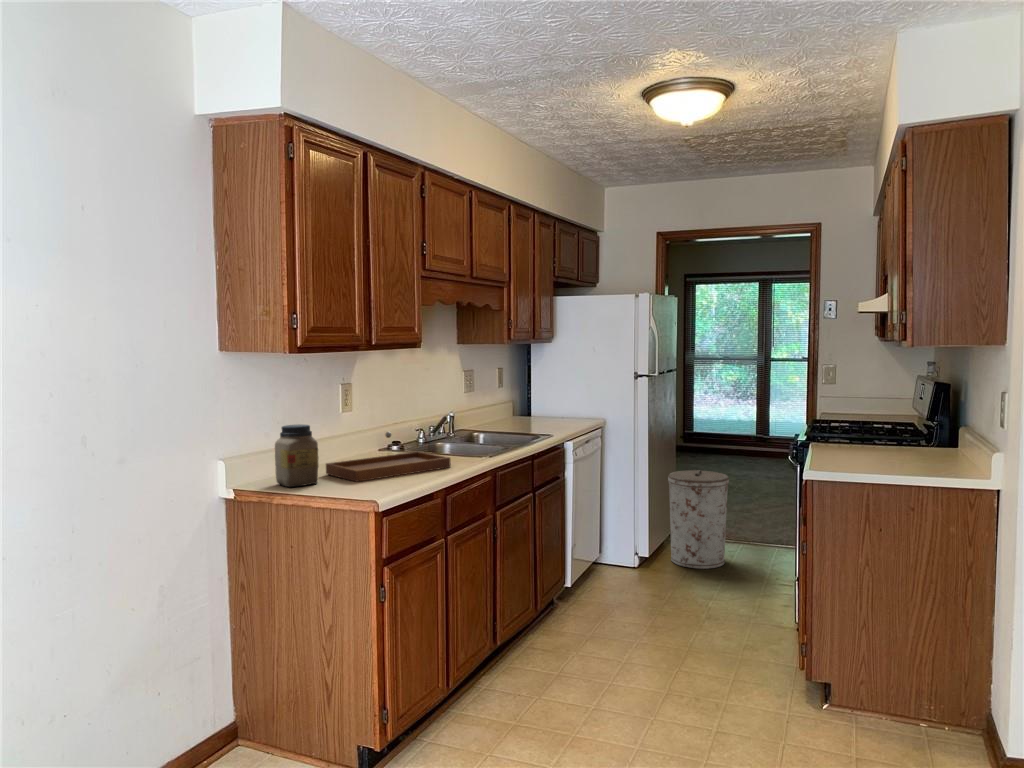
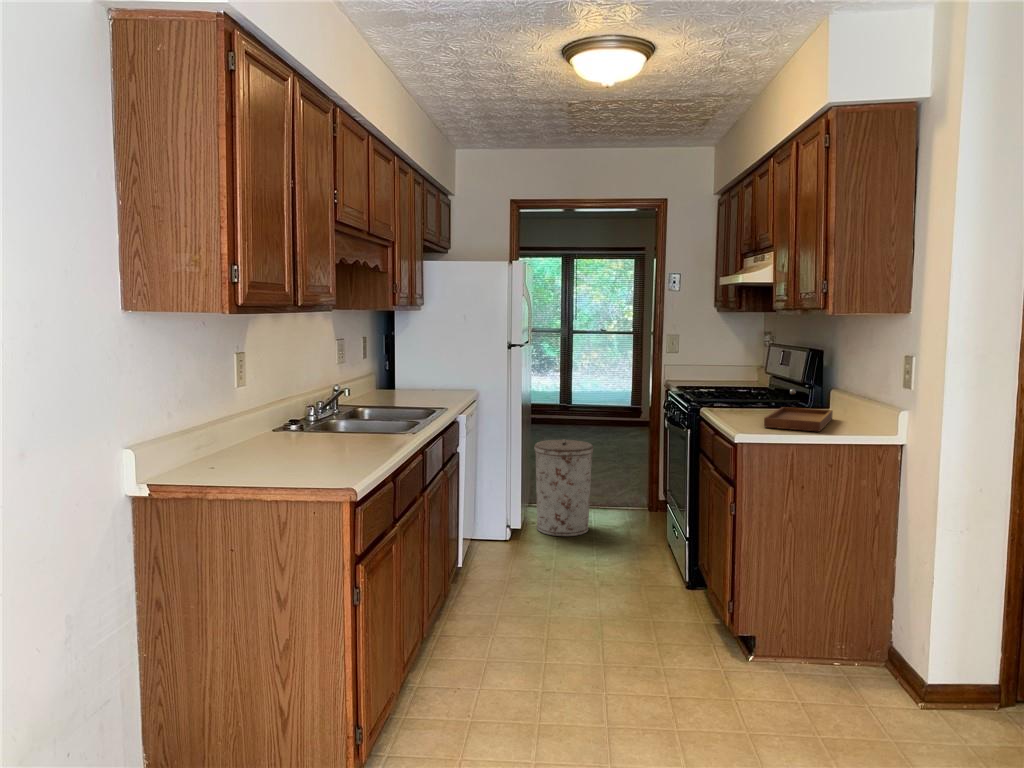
jar: present [275,424,318,487] -> none [197,401,254,479]
tray: present [326,432,451,482] -> present [764,389,833,431]

